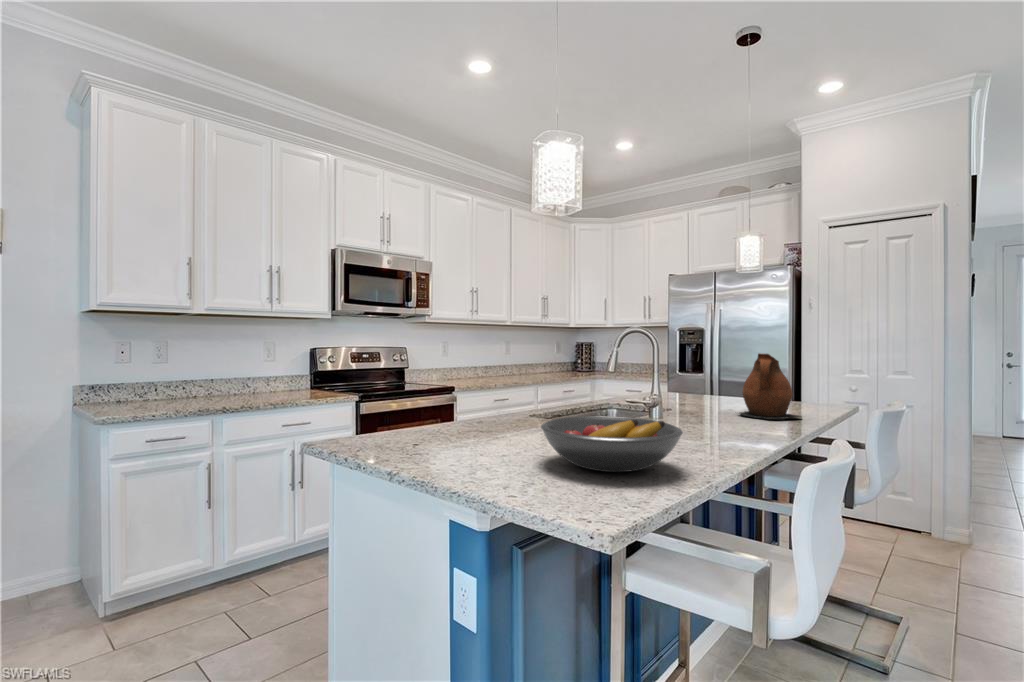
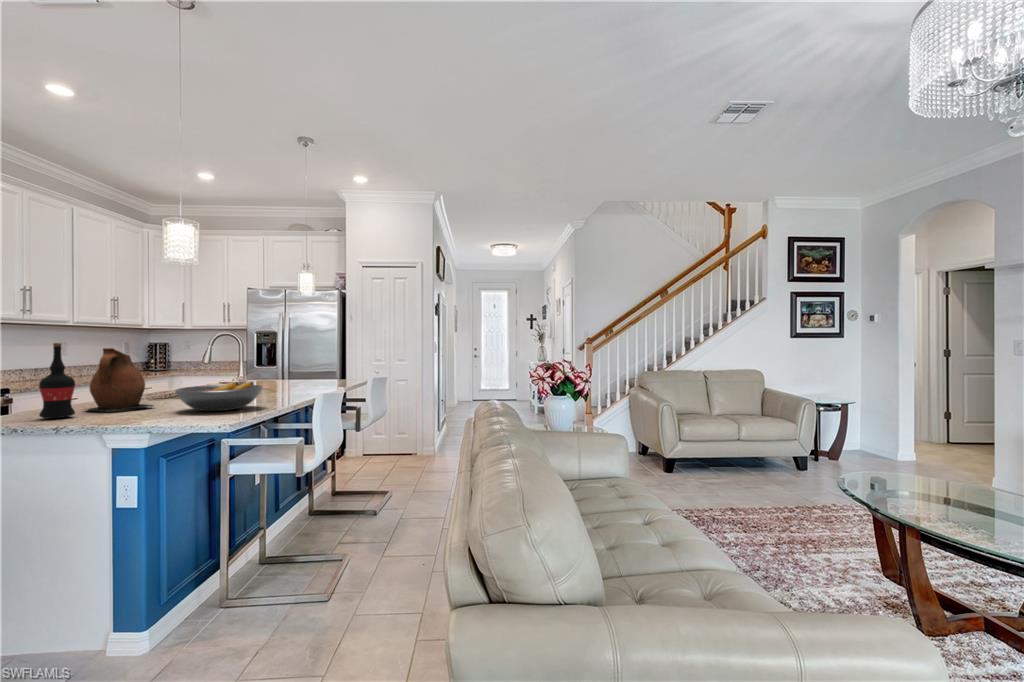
wine bottle: none [390,343,428,451] -> present [39,343,75,418]
ceramic pitcher: present [739,353,801,419] -> present [86,348,154,411]

